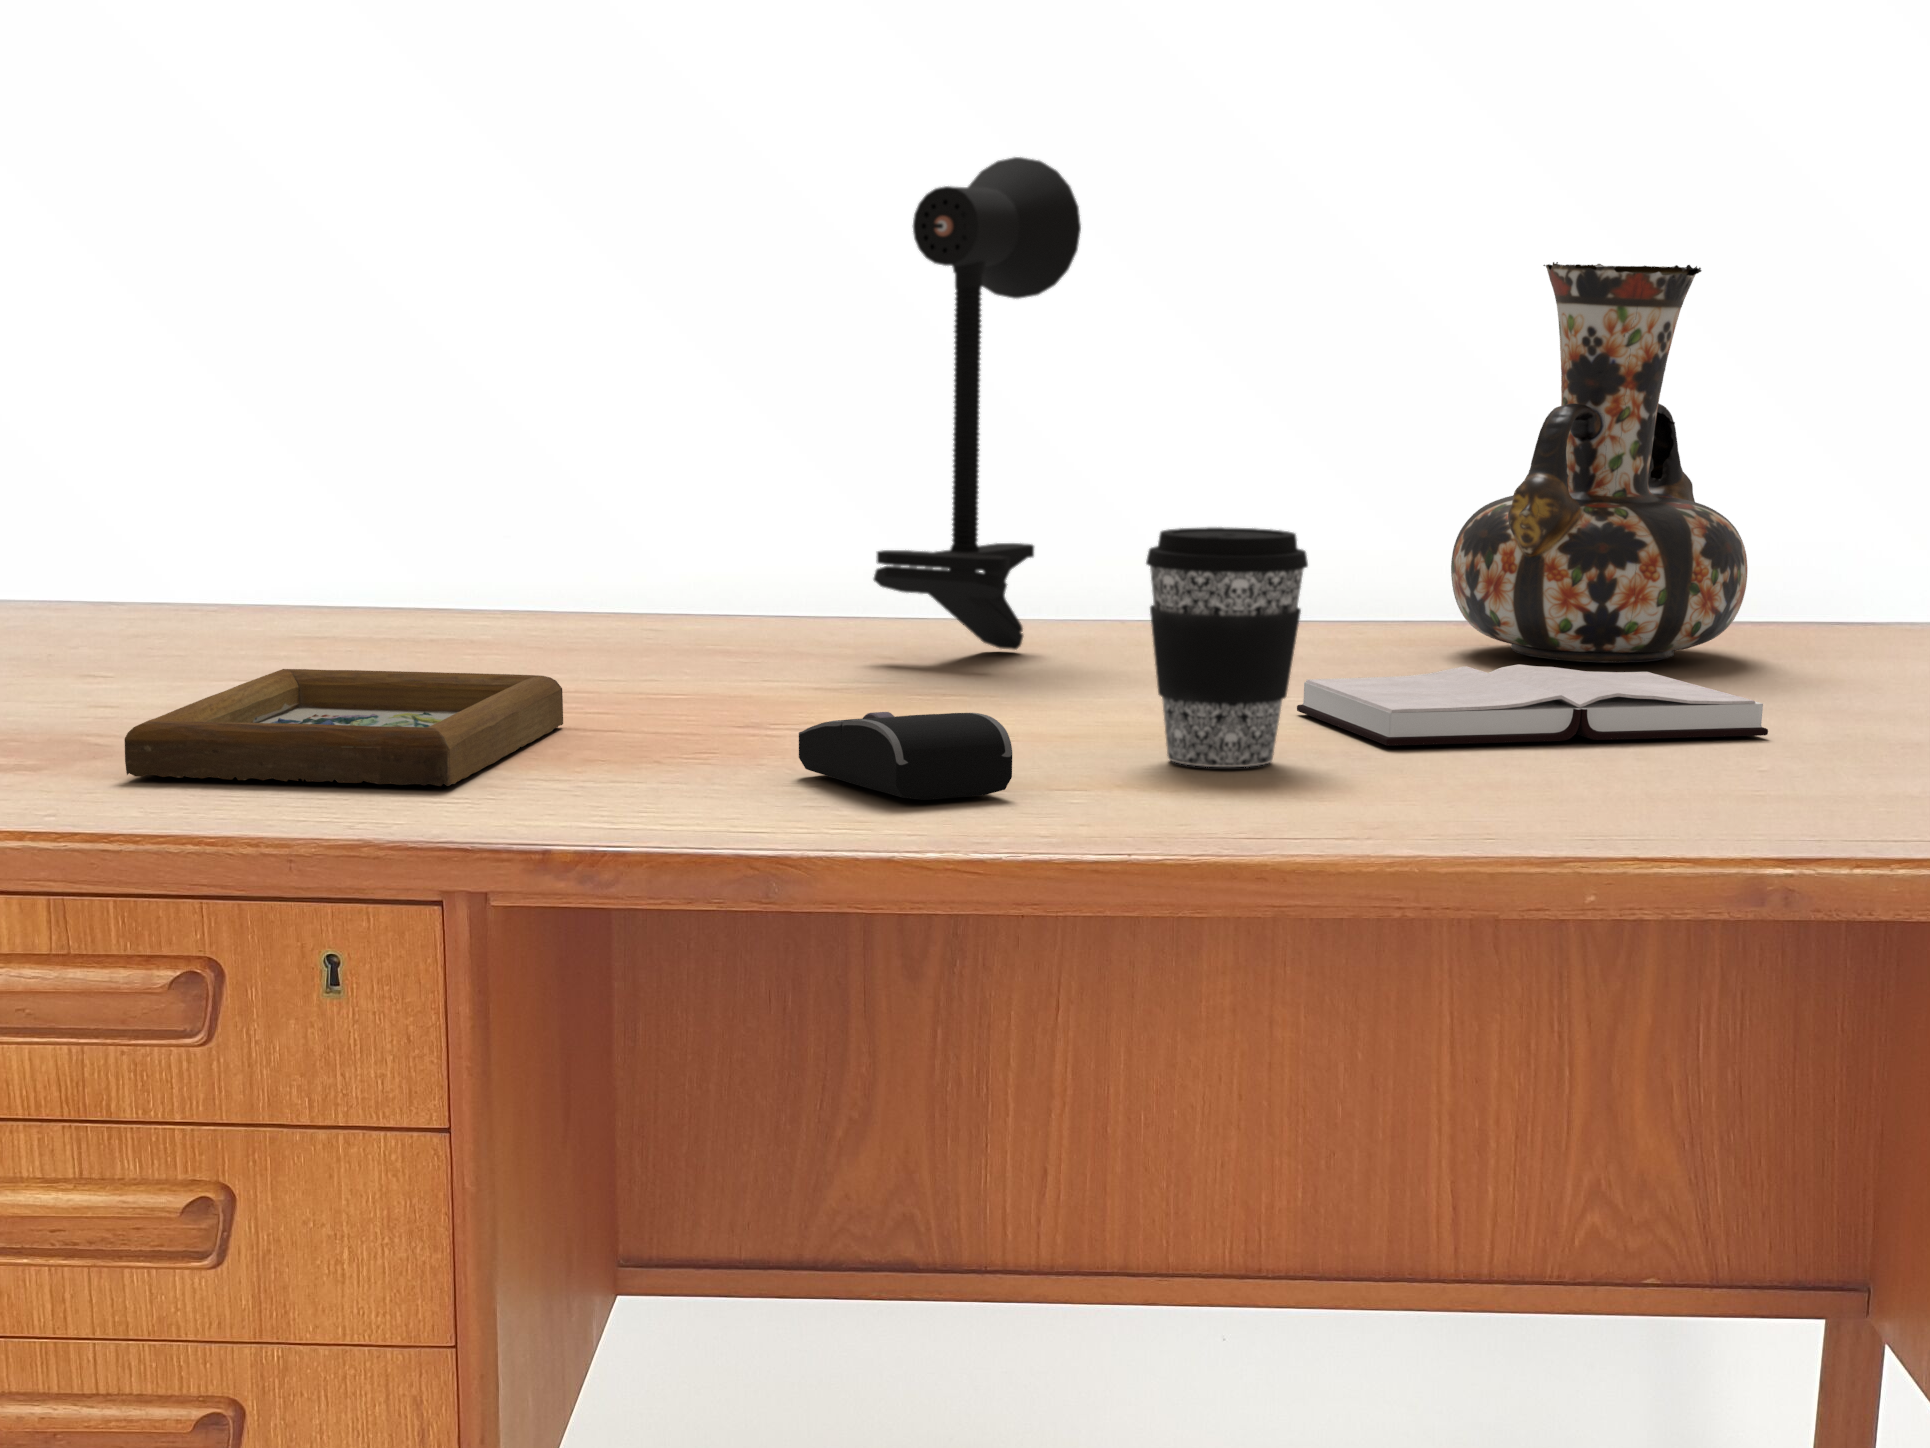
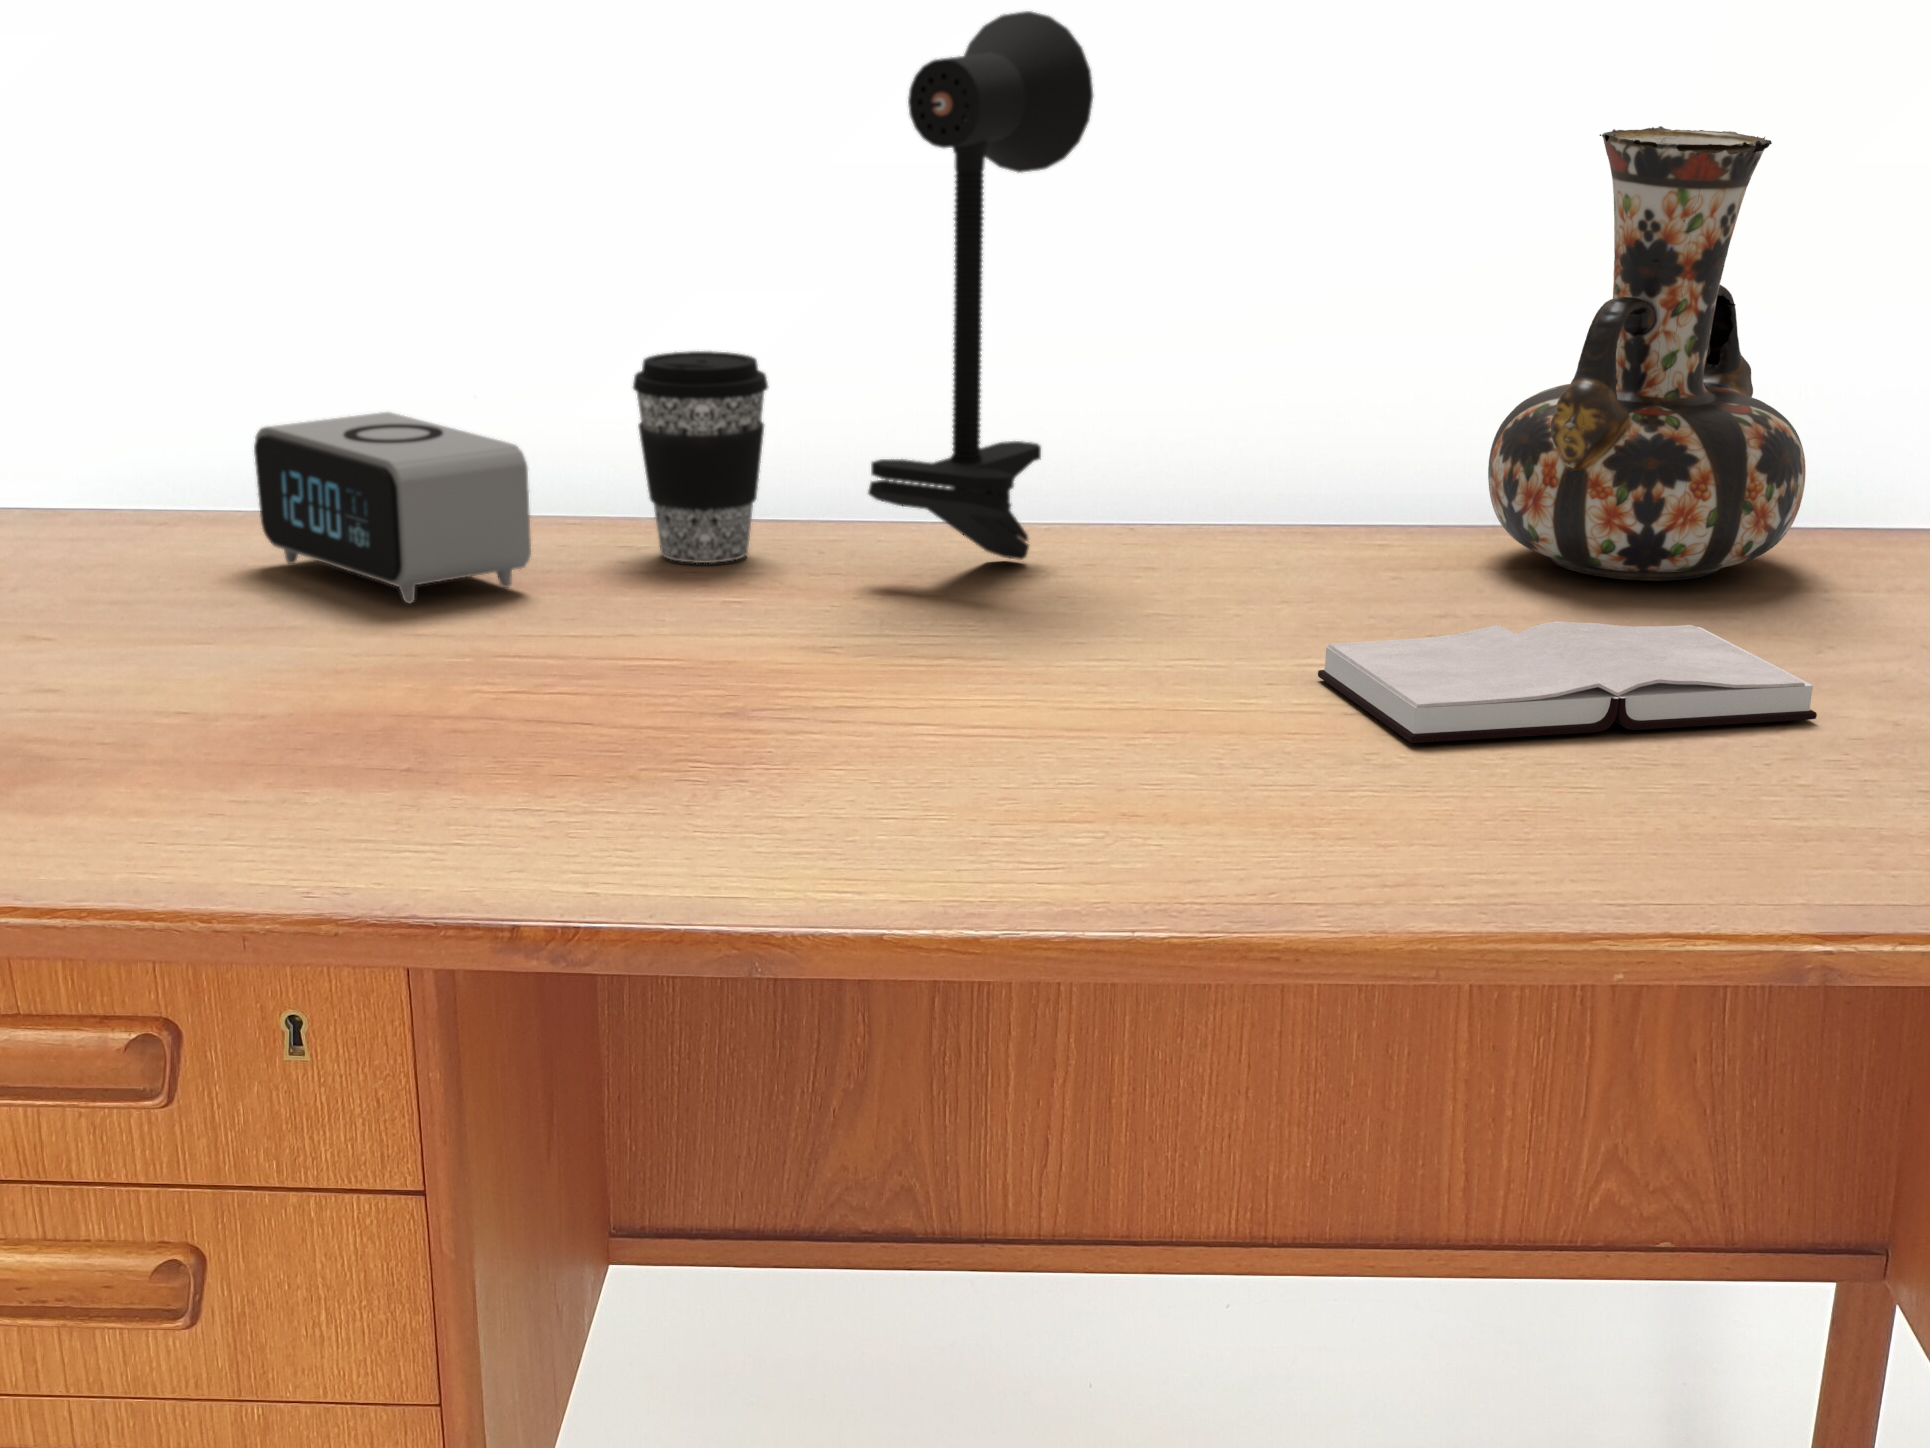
alarm clock: none [304,516,559,669] -> present [254,412,531,603]
coffee cup: present [1146,527,1308,767] -> present [633,351,768,563]
picture frame: present [125,669,563,786] -> none [66,647,536,830]
computer mouse: present [799,712,1012,800] -> none [785,737,1012,853]

